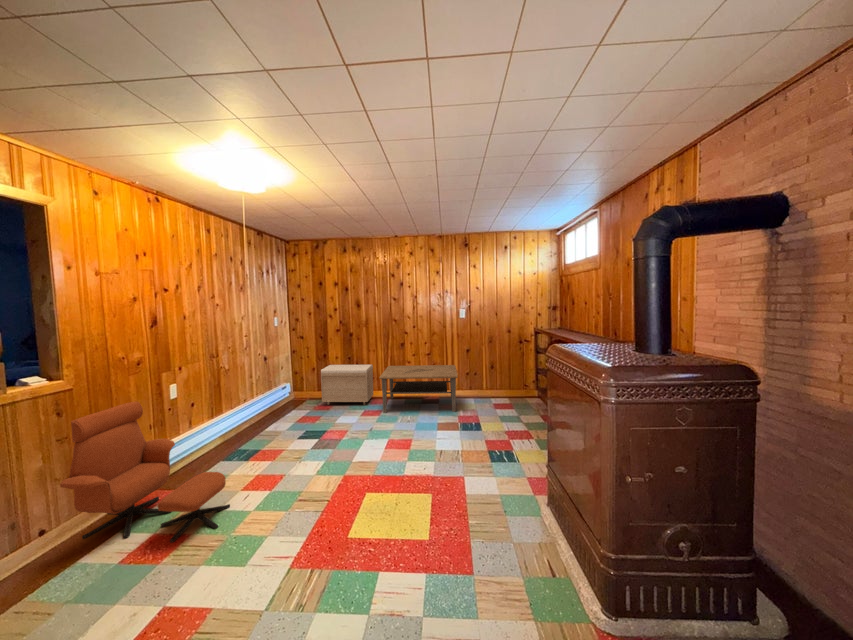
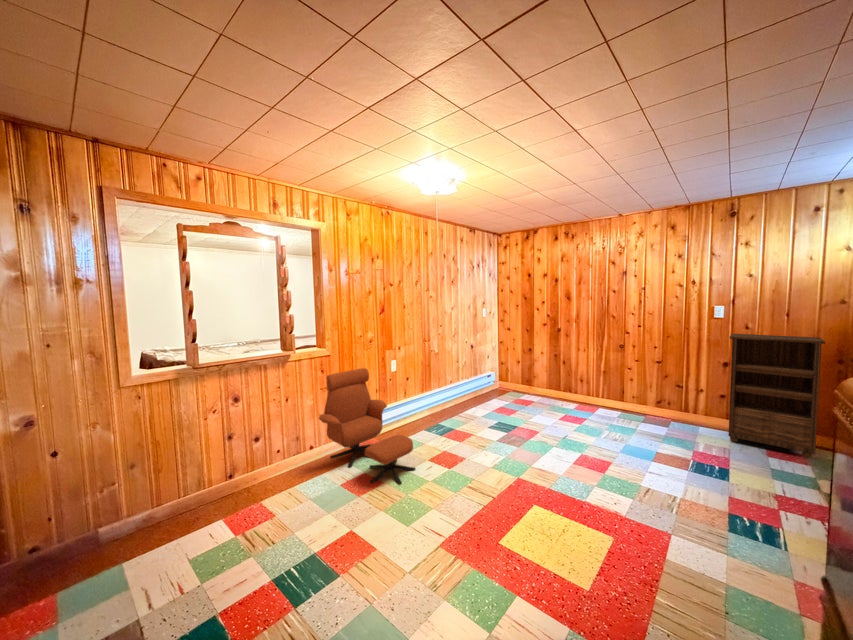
bookshelf: none [471,329,515,405] -> present [729,334,825,458]
storage bench: present [321,365,373,405] -> none [522,359,580,407]
coffee table: present [379,365,458,413] -> none [582,369,700,443]

